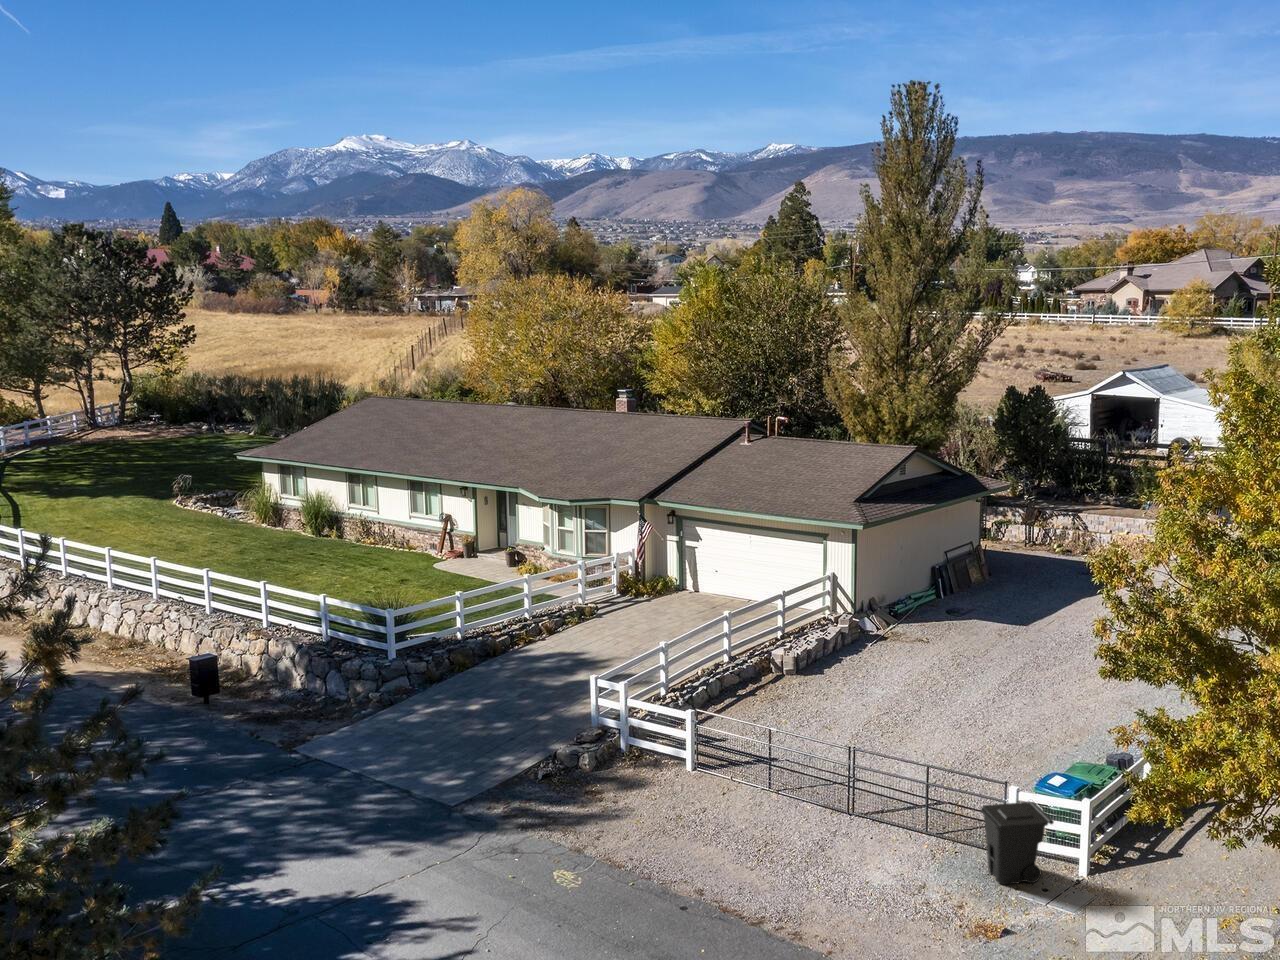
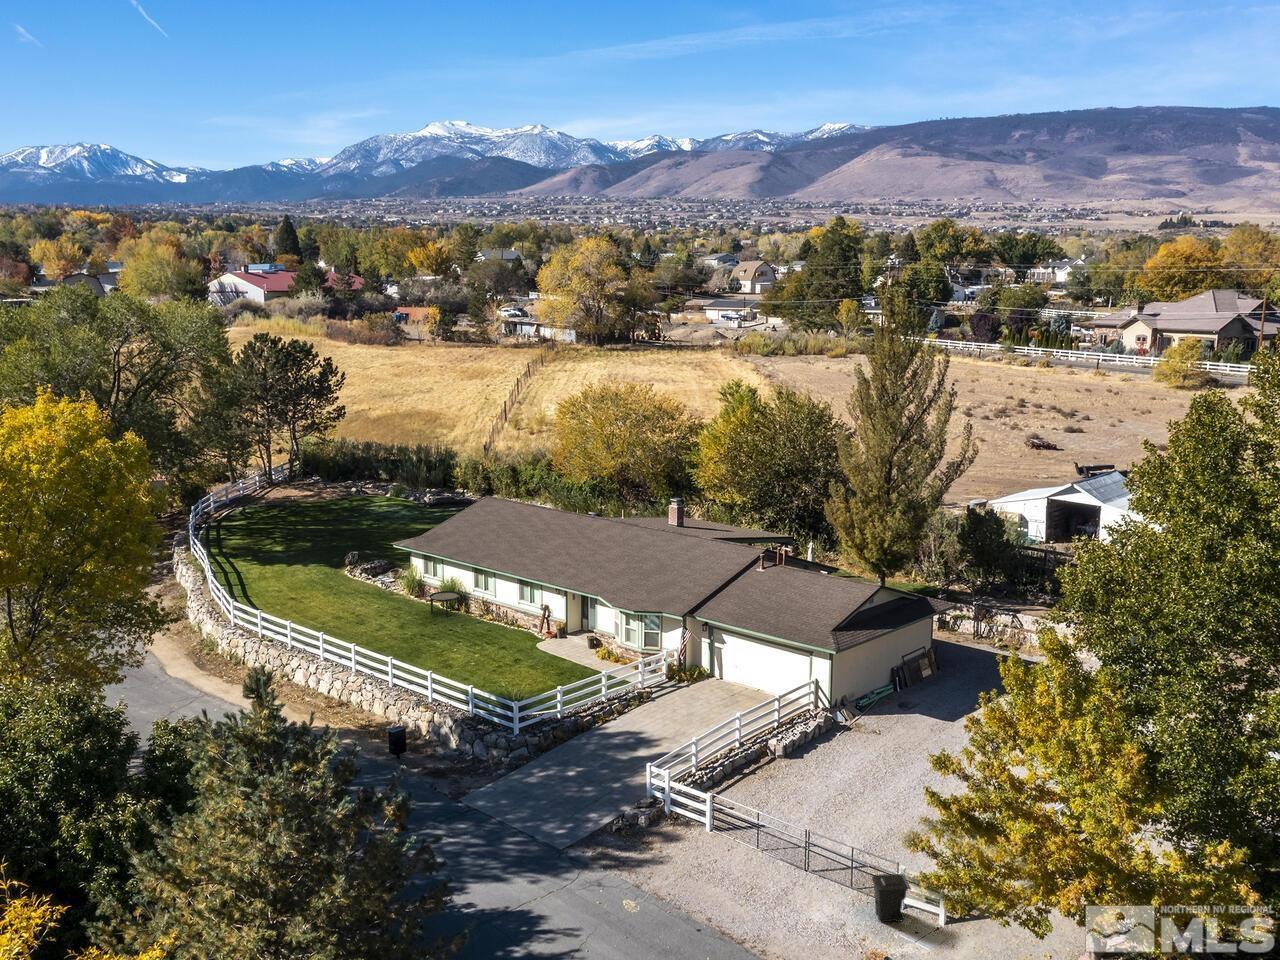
round table: none [285,510,329,541] -> present [429,591,460,616]

